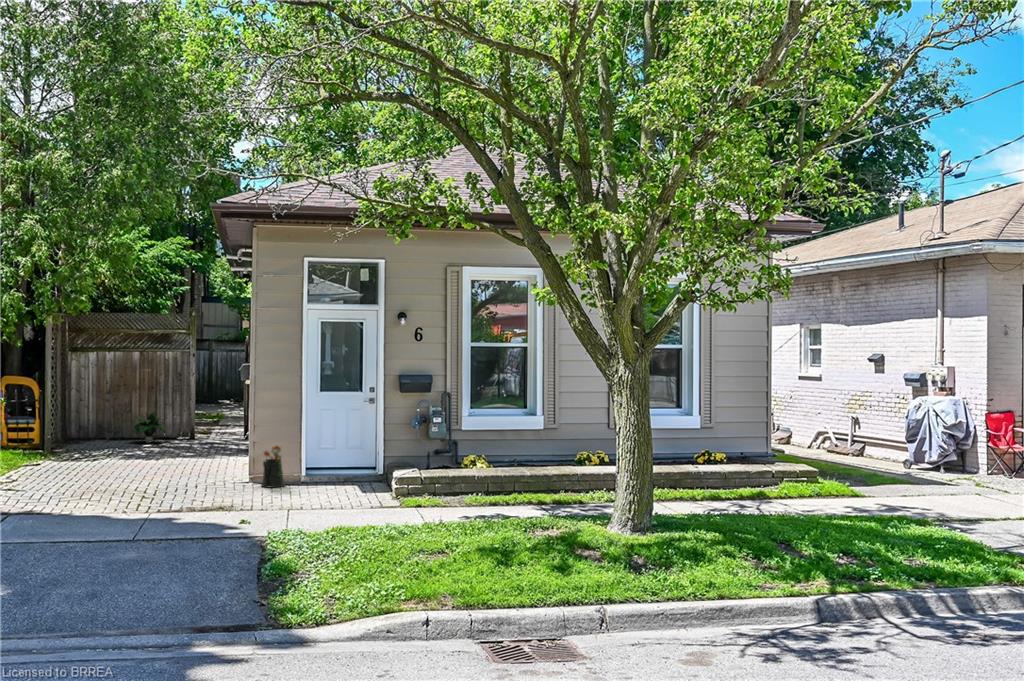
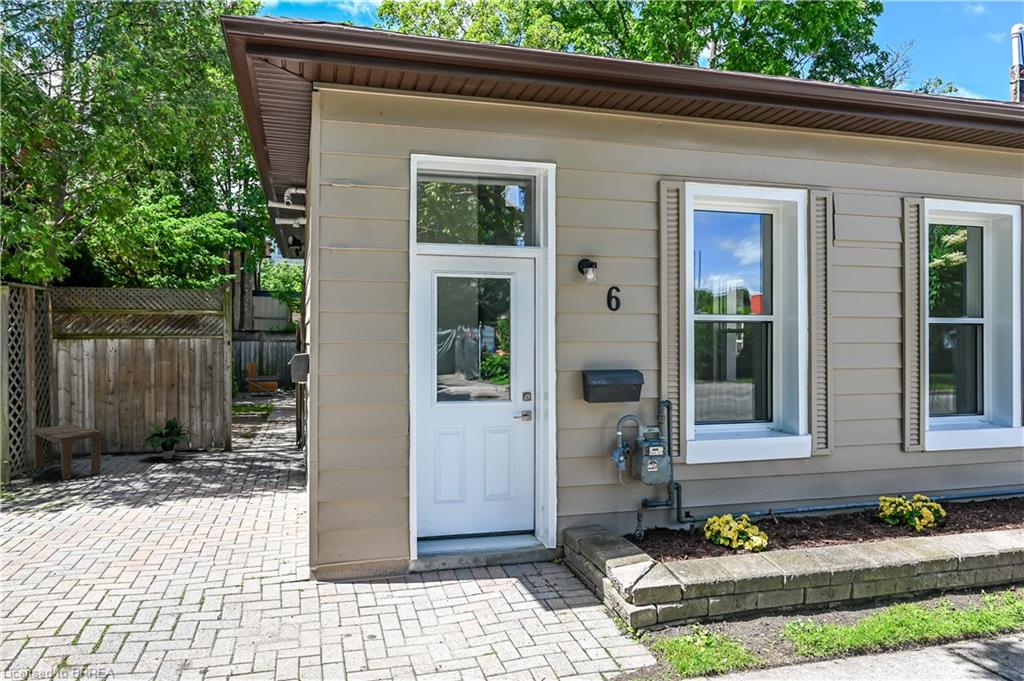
lounge chair: none [196,372,229,408] -> present [245,362,279,399]
bench: none [59,415,108,450] -> present [33,425,102,480]
watering can: present [261,446,284,488] -> none [335,510,383,604]

